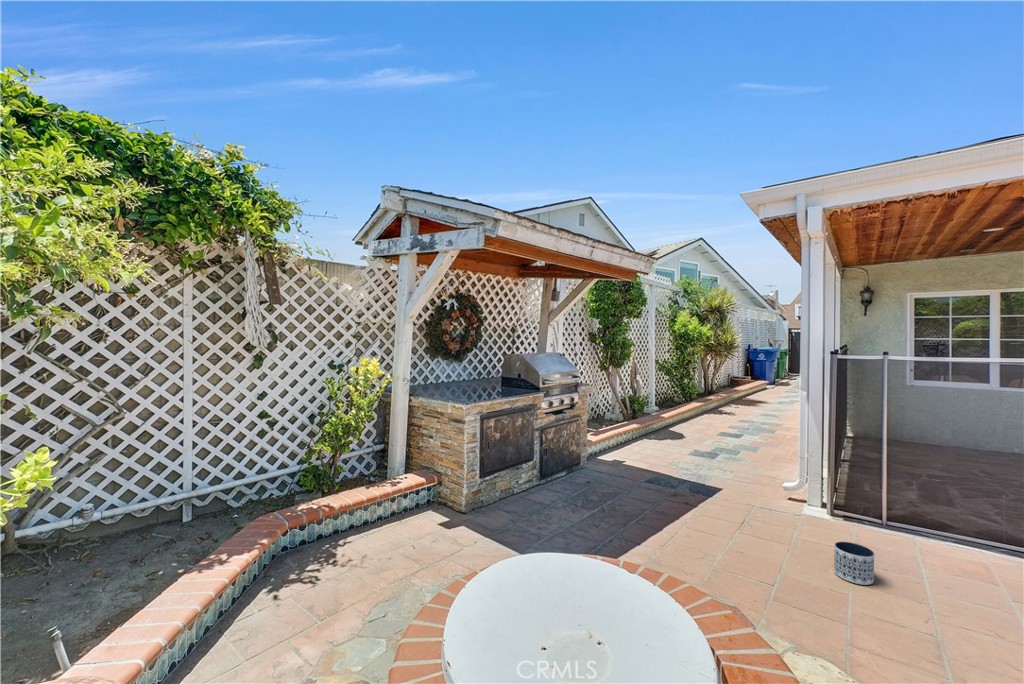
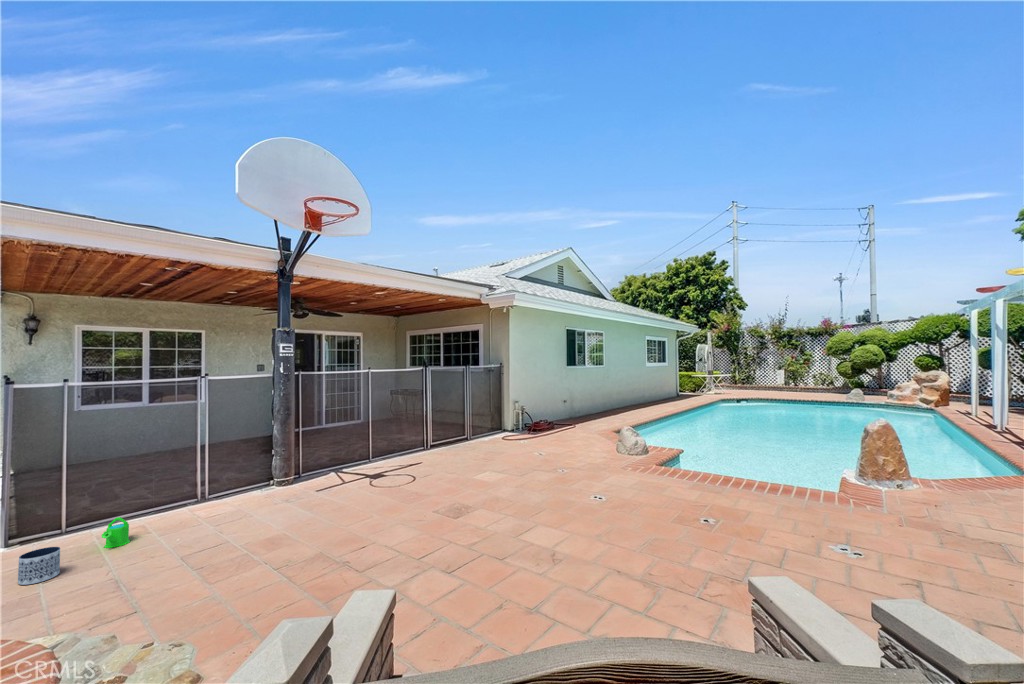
watering can: none [924,543,965,586] -> present [102,517,130,548]

